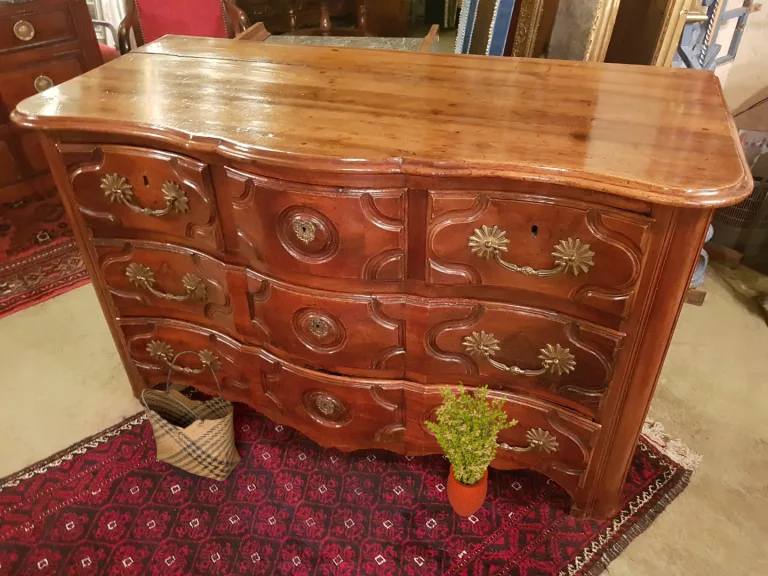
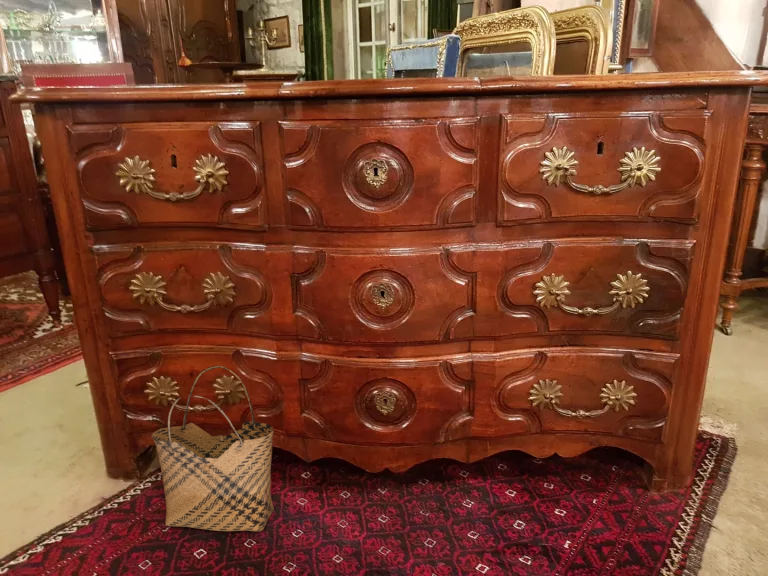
potted plant: present [425,381,518,517] -> none [514,323,607,512]

